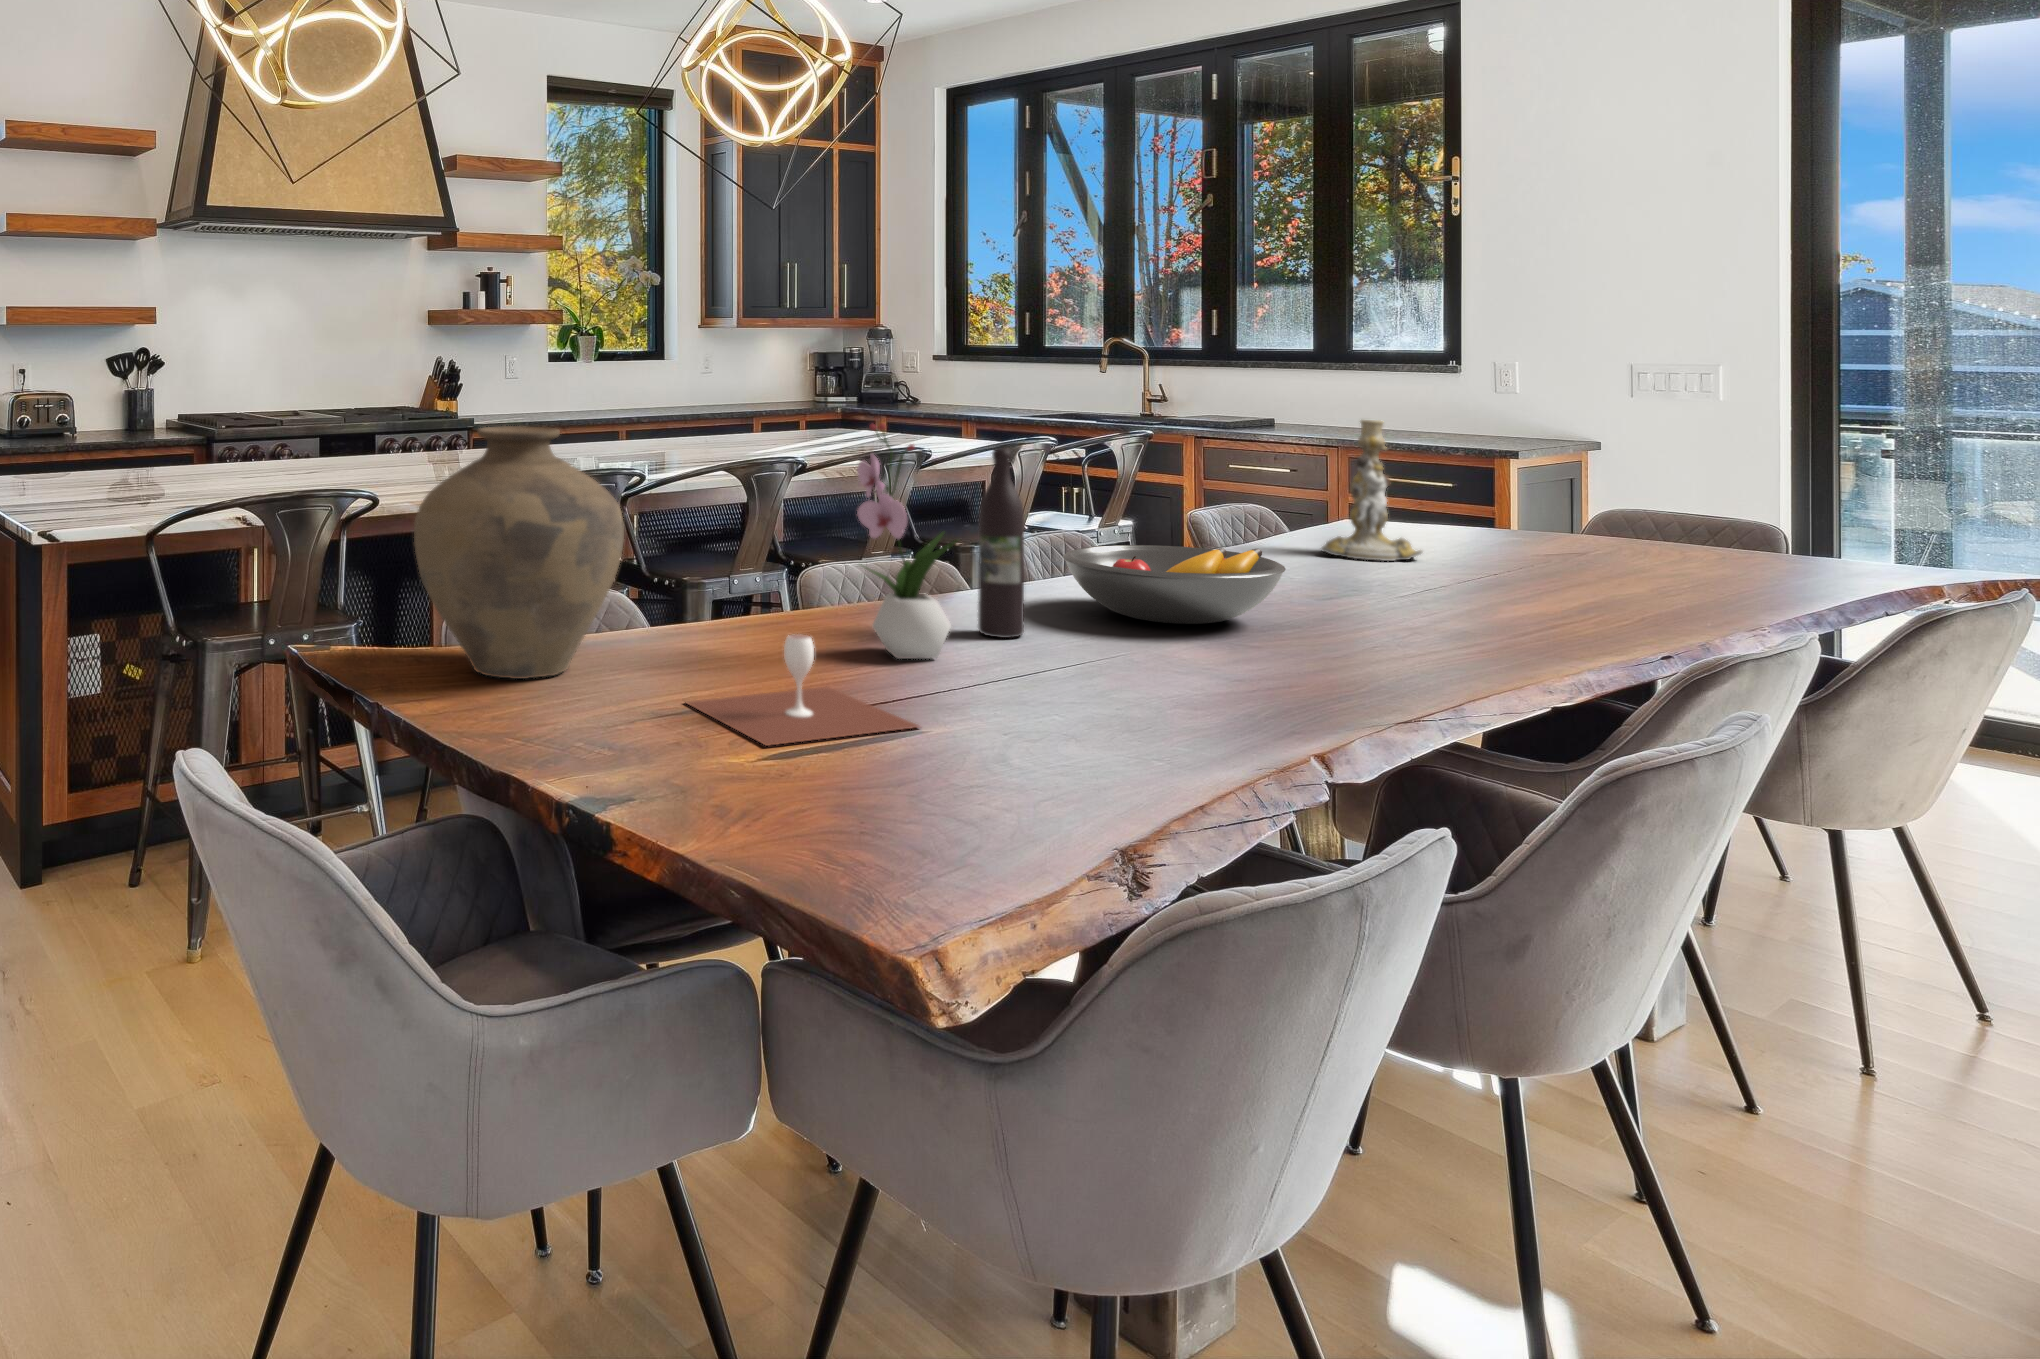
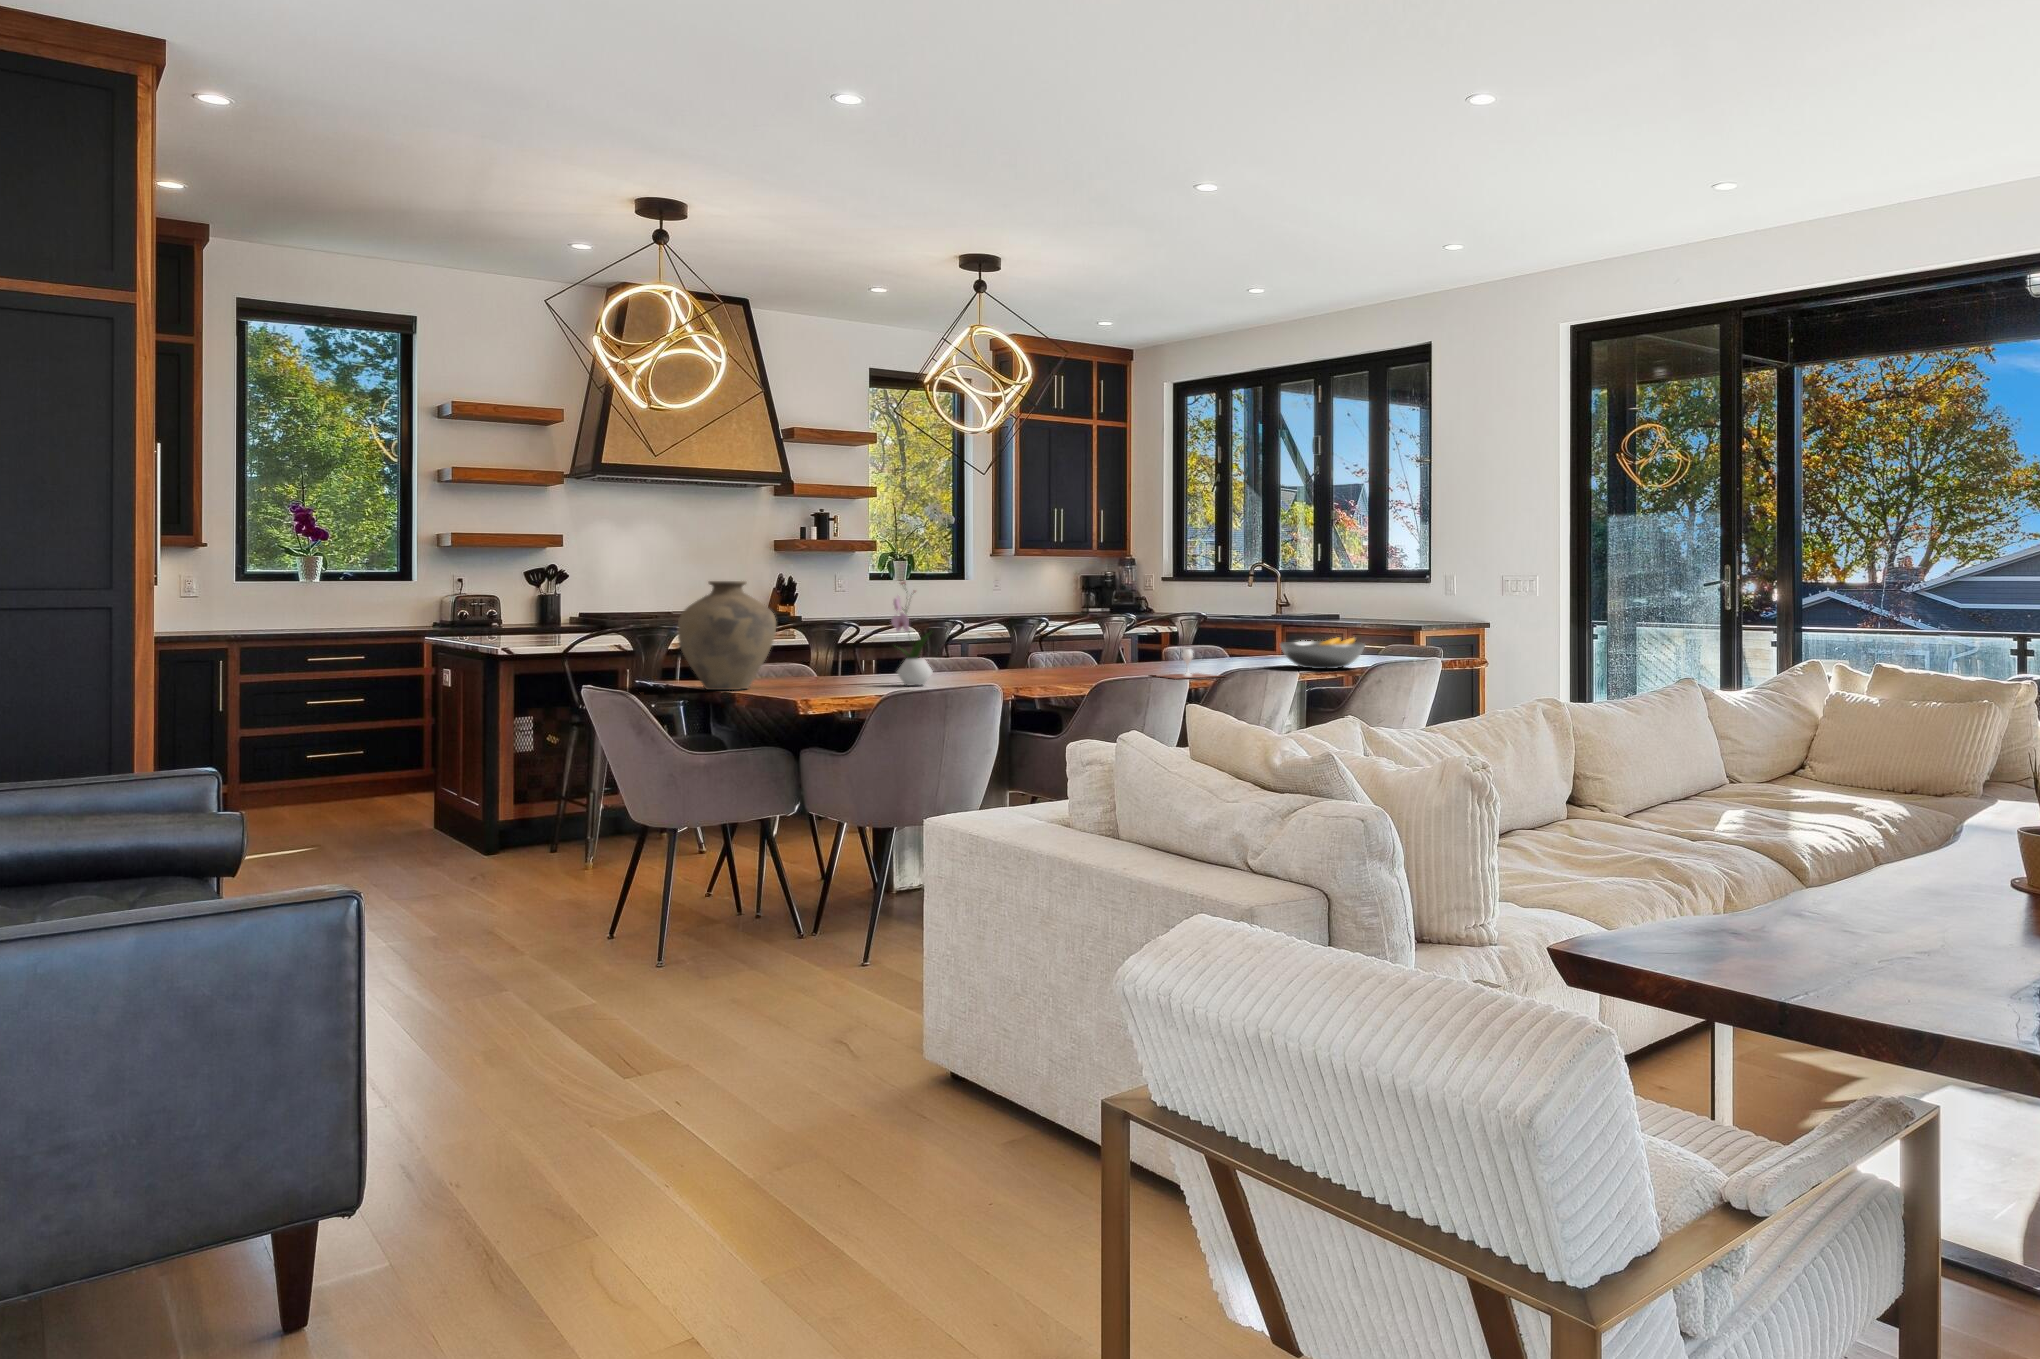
candlestick: present [1321,420,1422,561] -> none [1207,594,1253,666]
wine bottle: present [978,448,1024,638] -> none [960,595,981,682]
fruit bowl: present [1063,545,1286,624] -> present [1280,637,1365,669]
wine glass: present [686,634,919,746] -> present [1160,649,1220,679]

